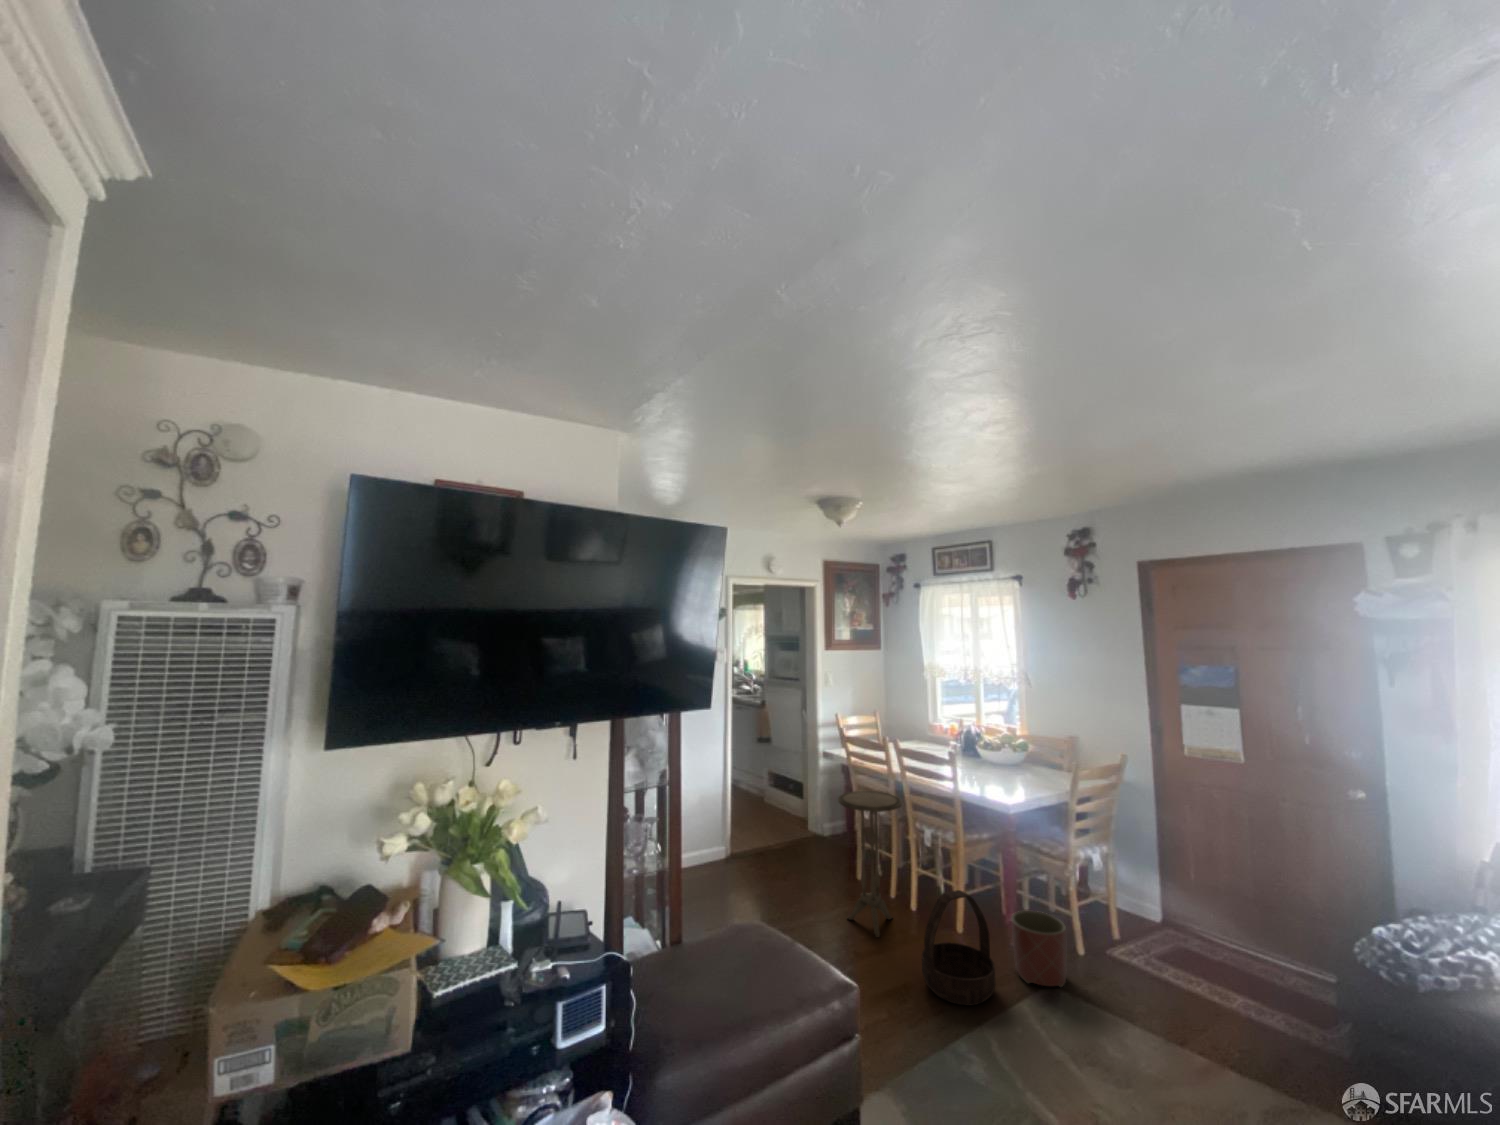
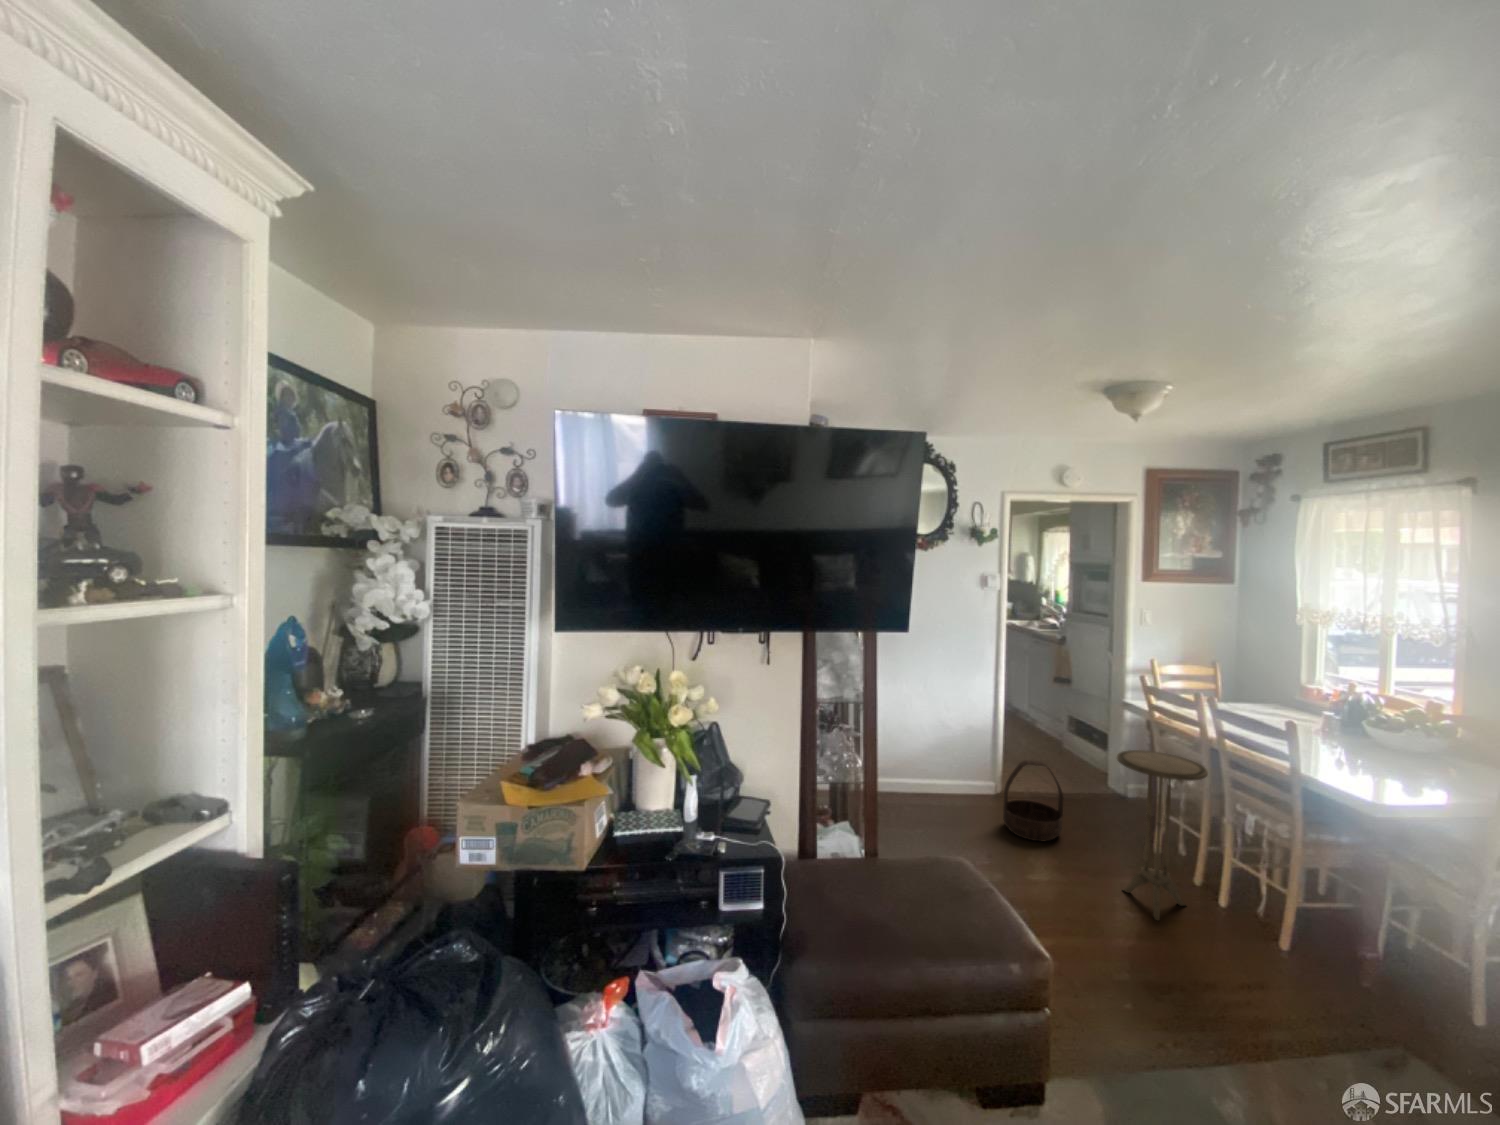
basket: present [922,890,996,1005] -> present [1003,760,1063,841]
planter: present [1011,911,1066,987] -> none [1358,947,1458,1064]

